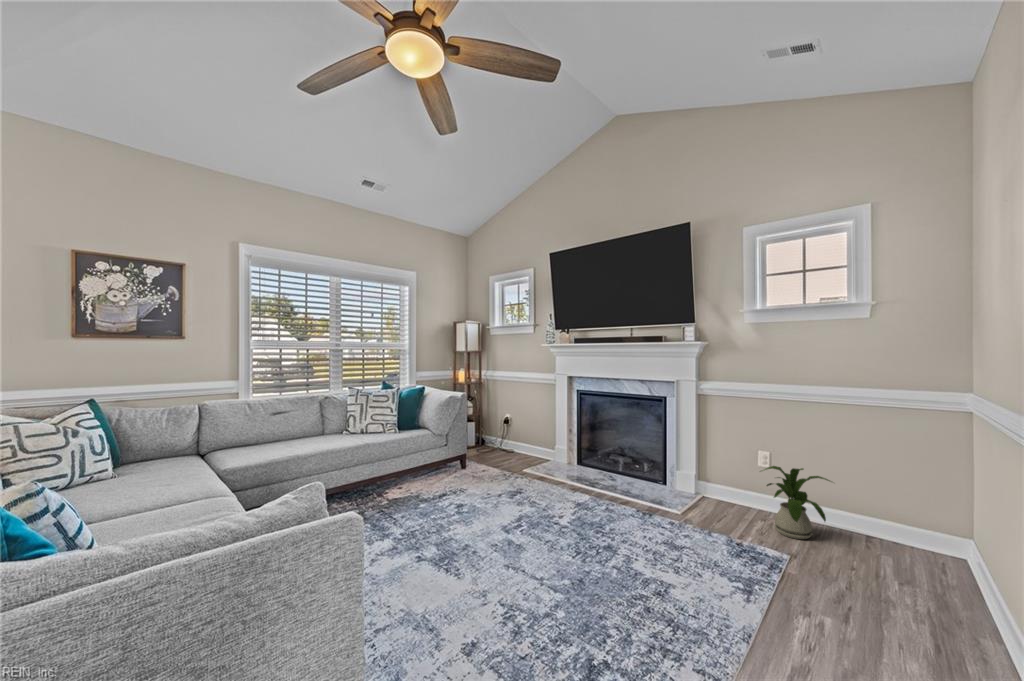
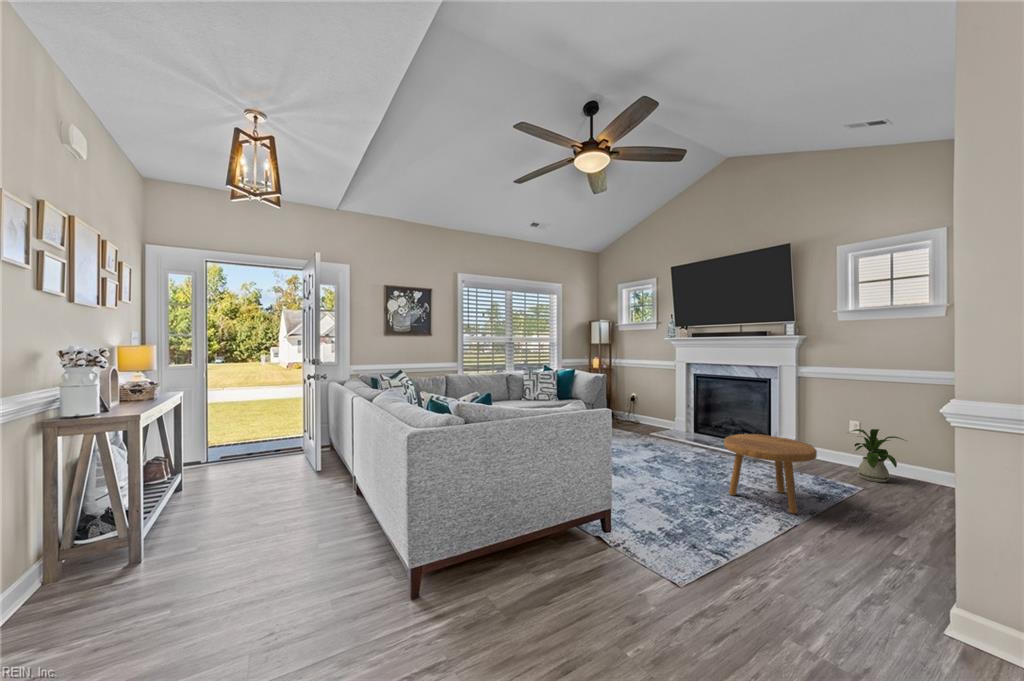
footstool: none [613,490,748,638] -> present [724,434,817,514]

